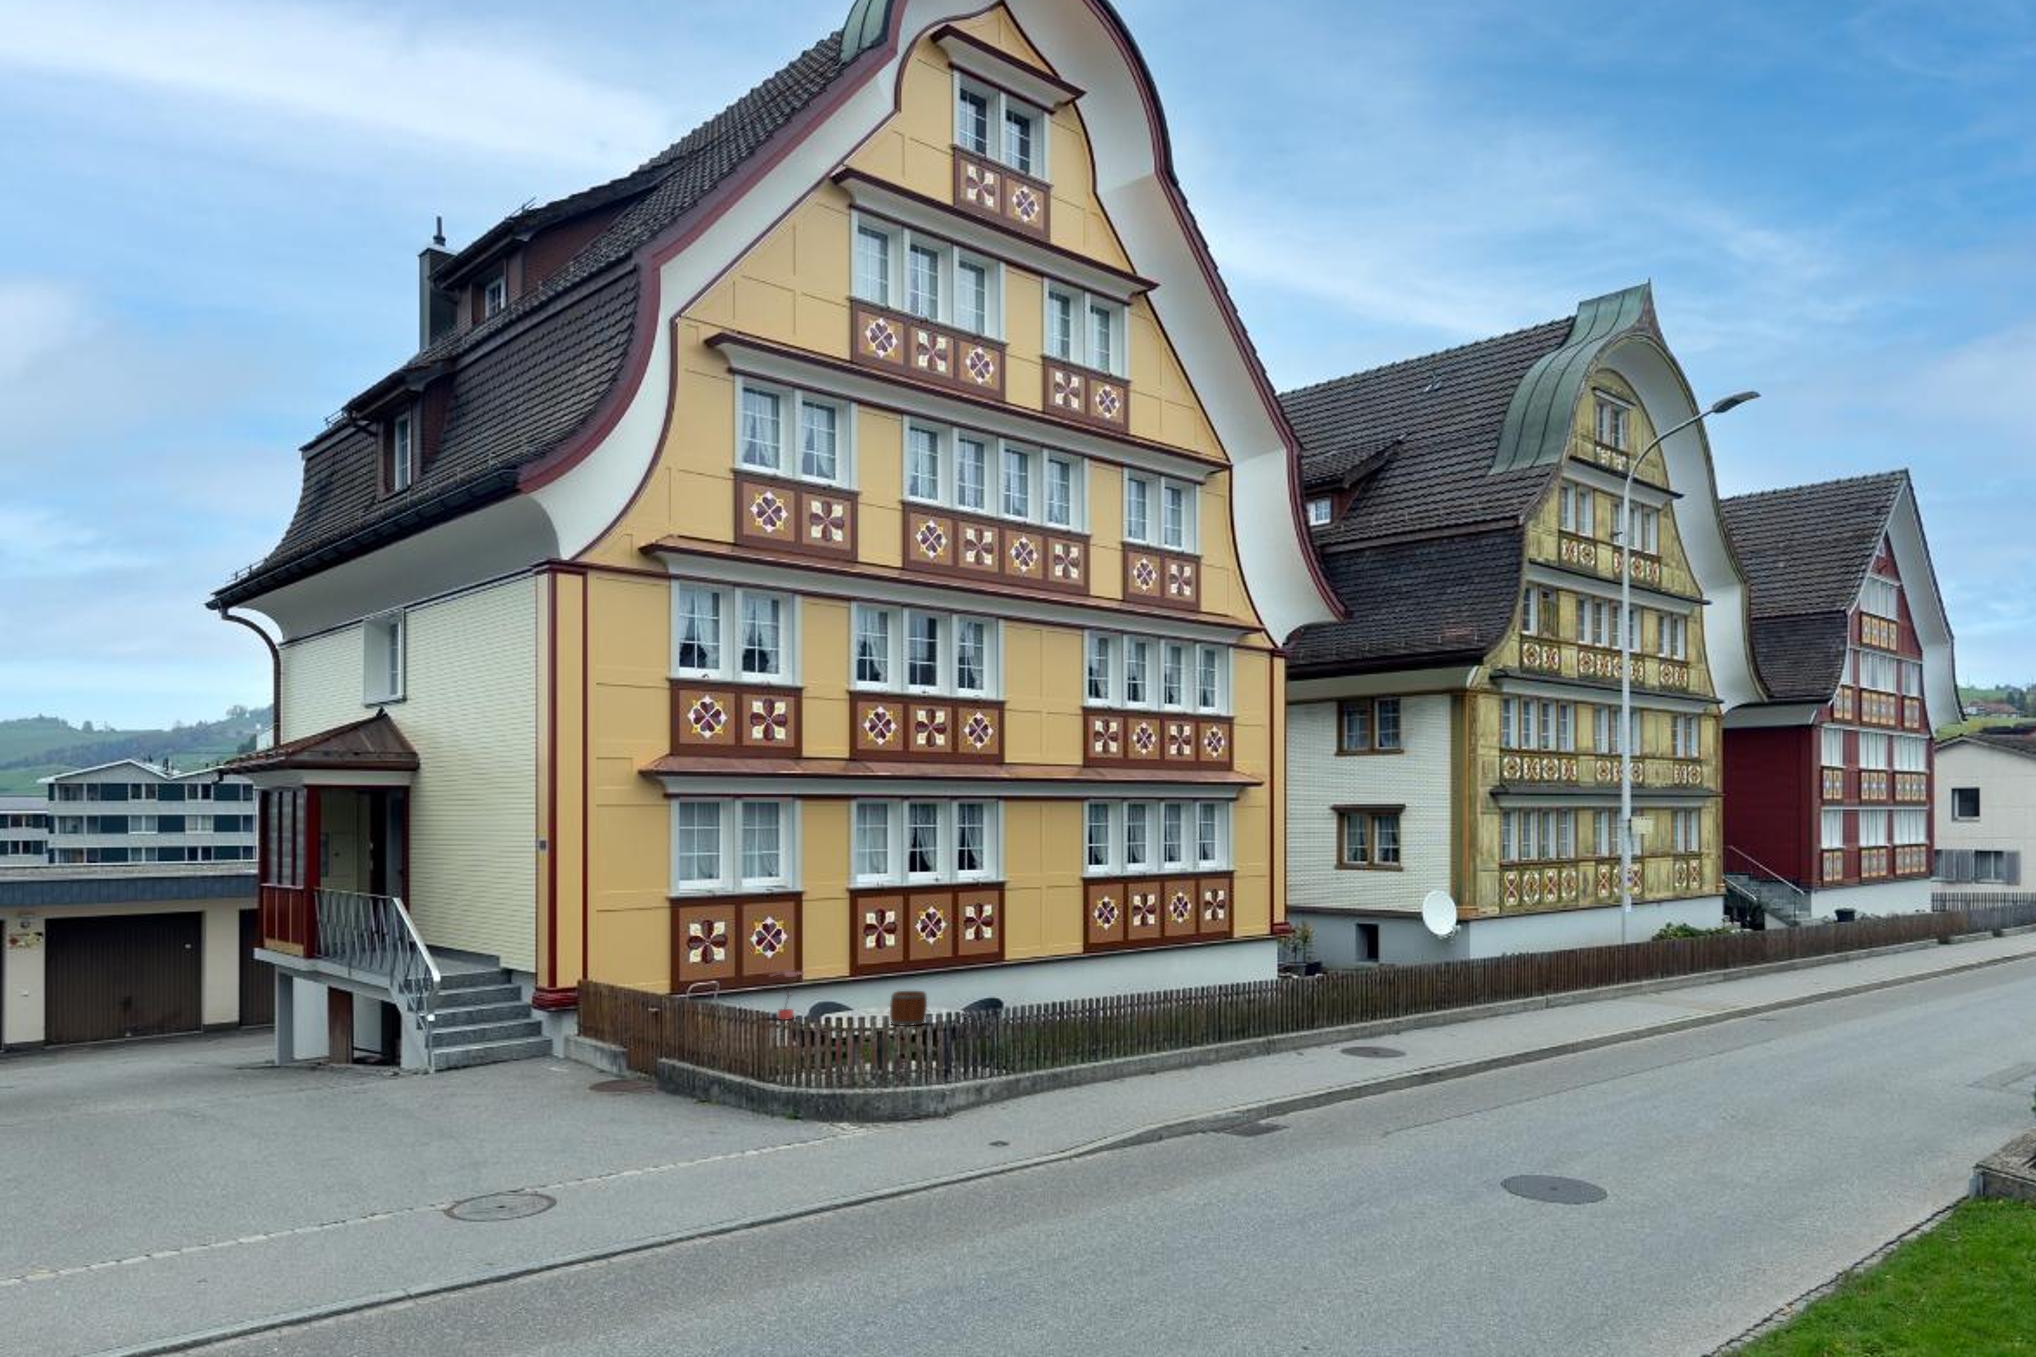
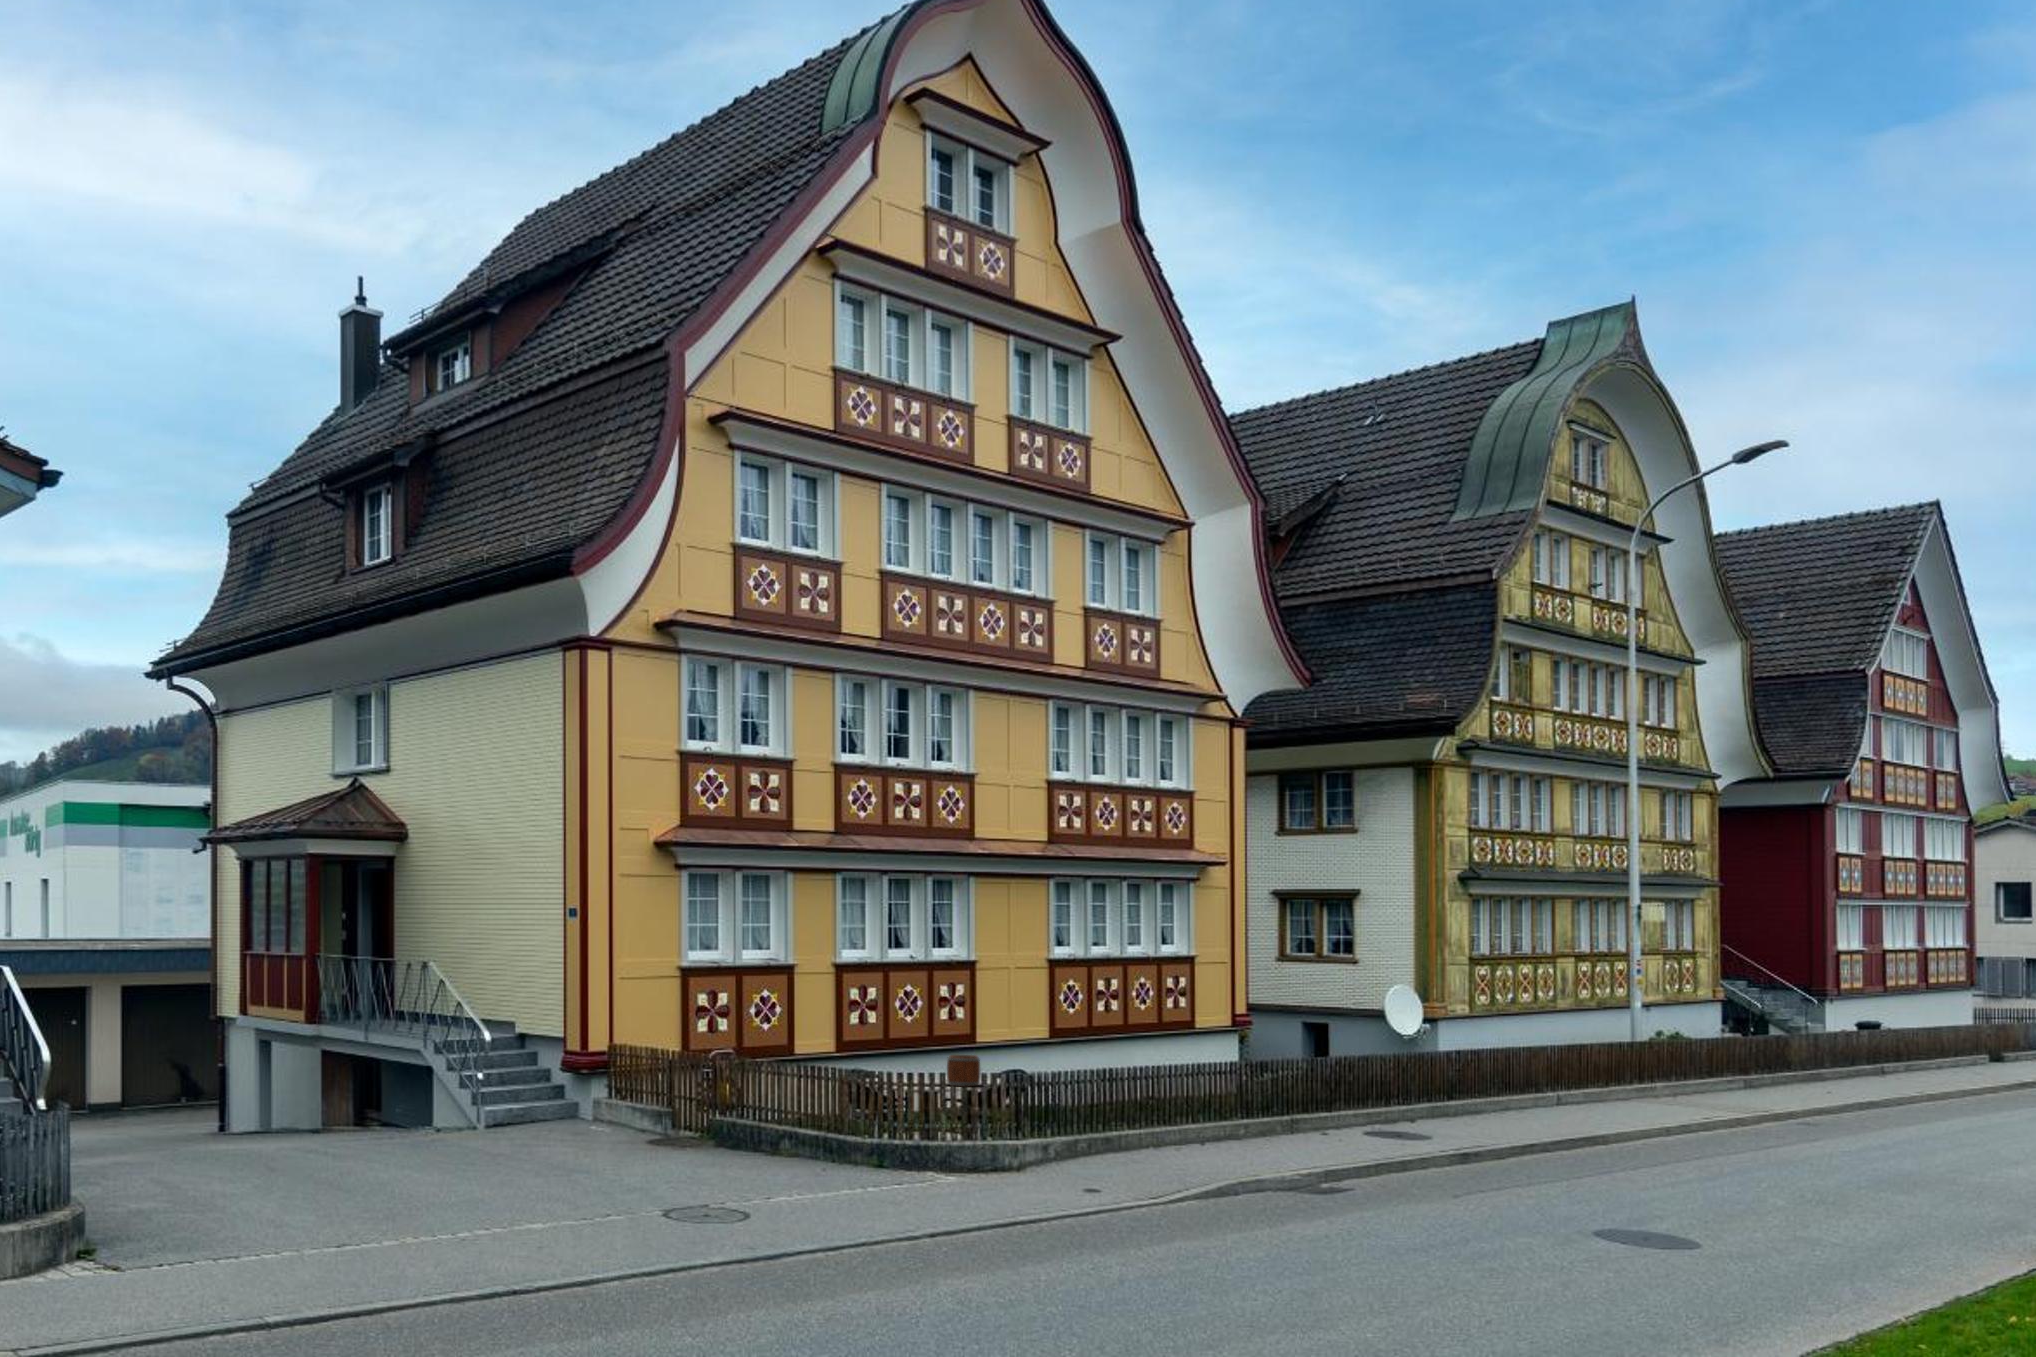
potted plant: present [771,971,803,1020] -> none [829,1034,860,1080]

